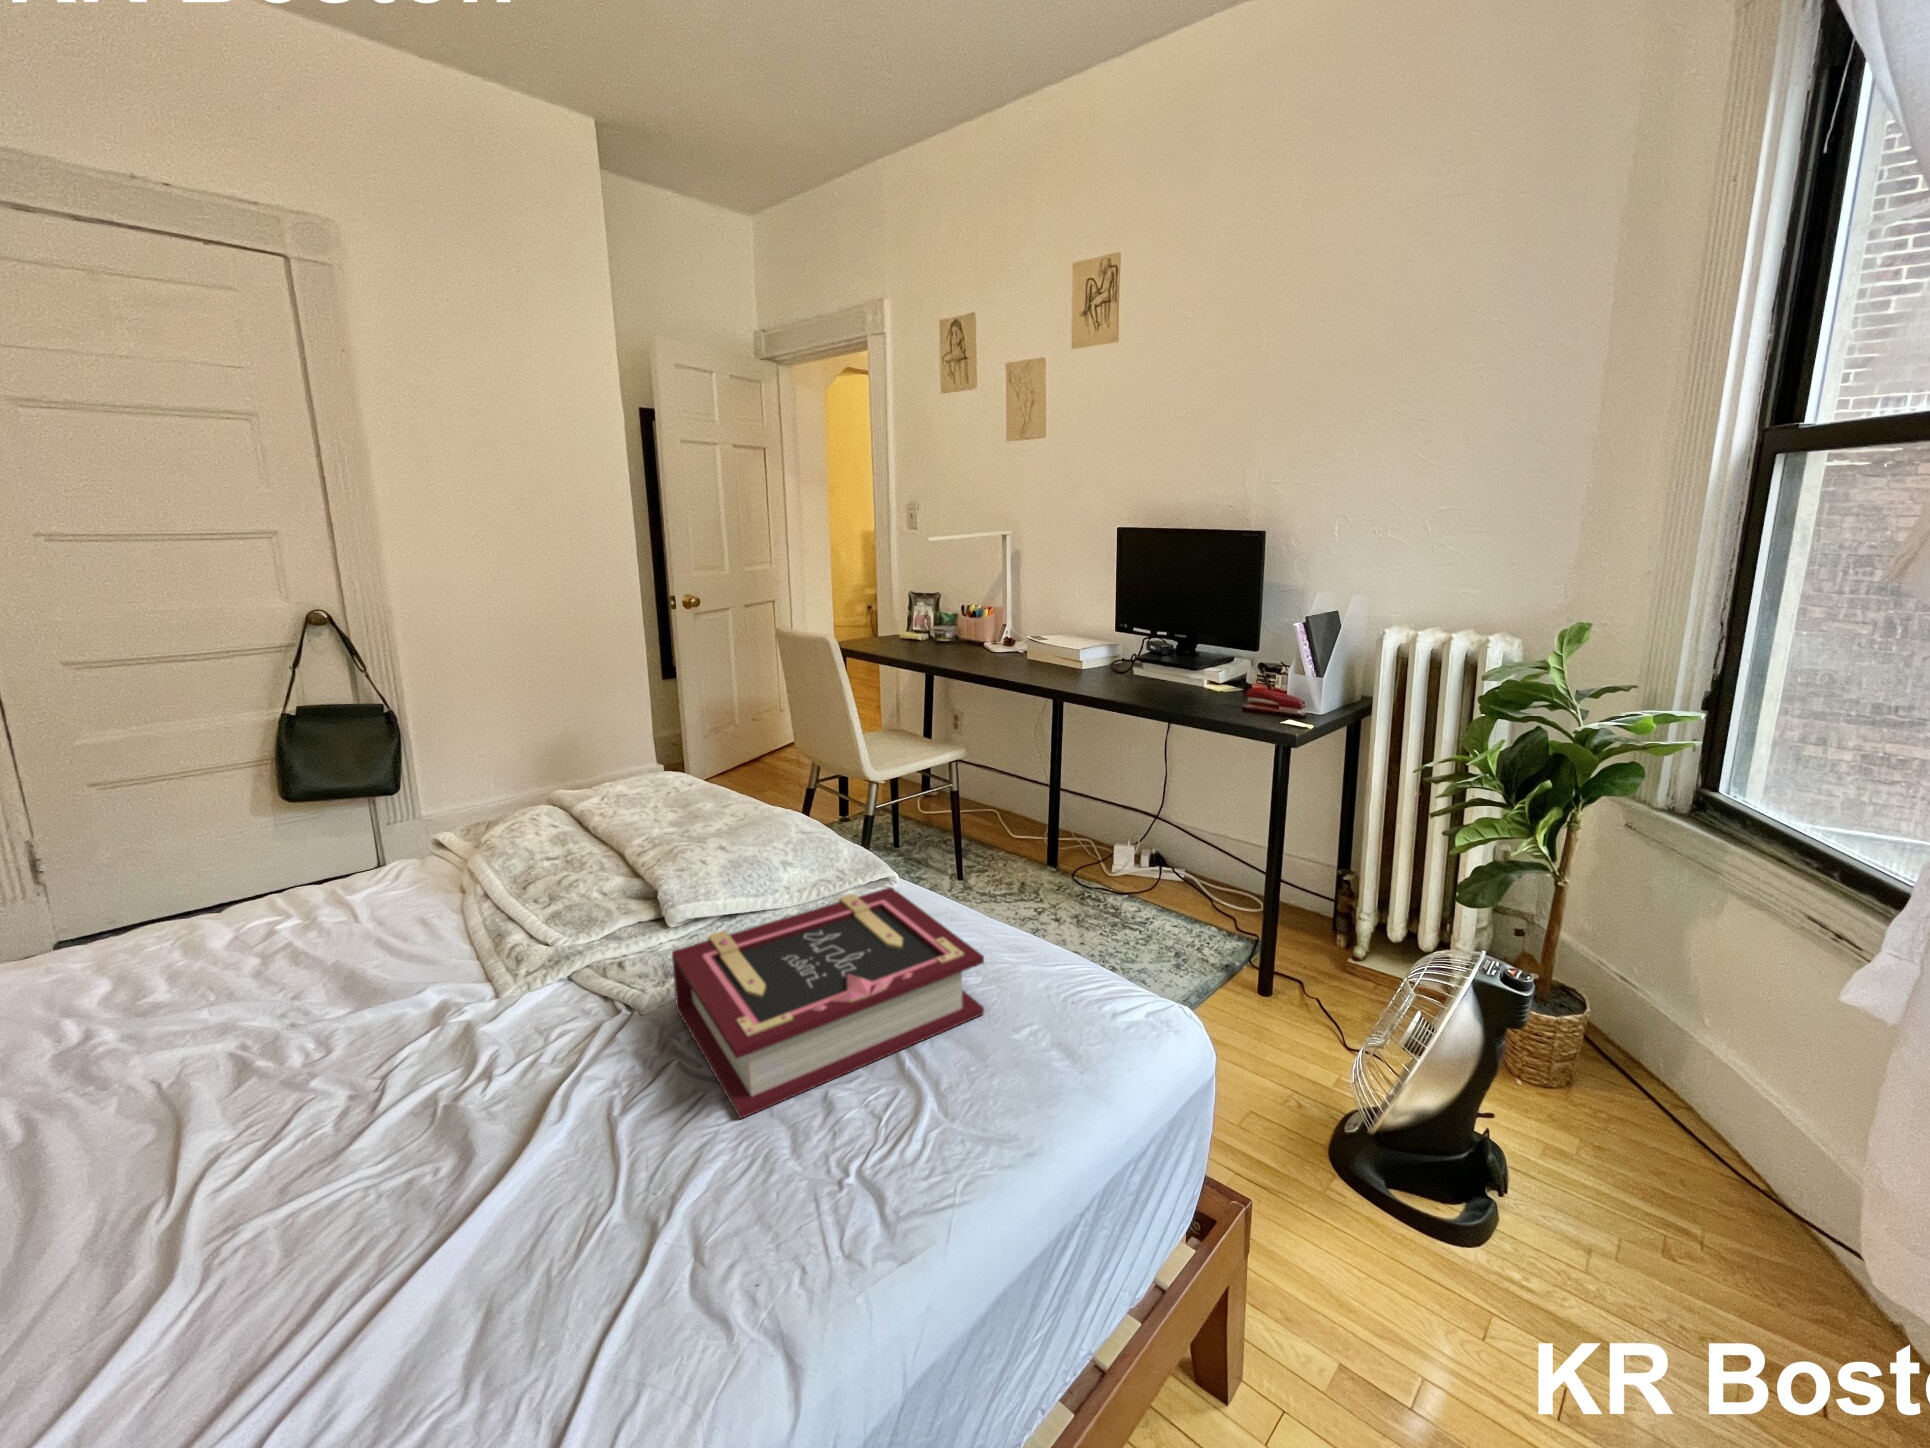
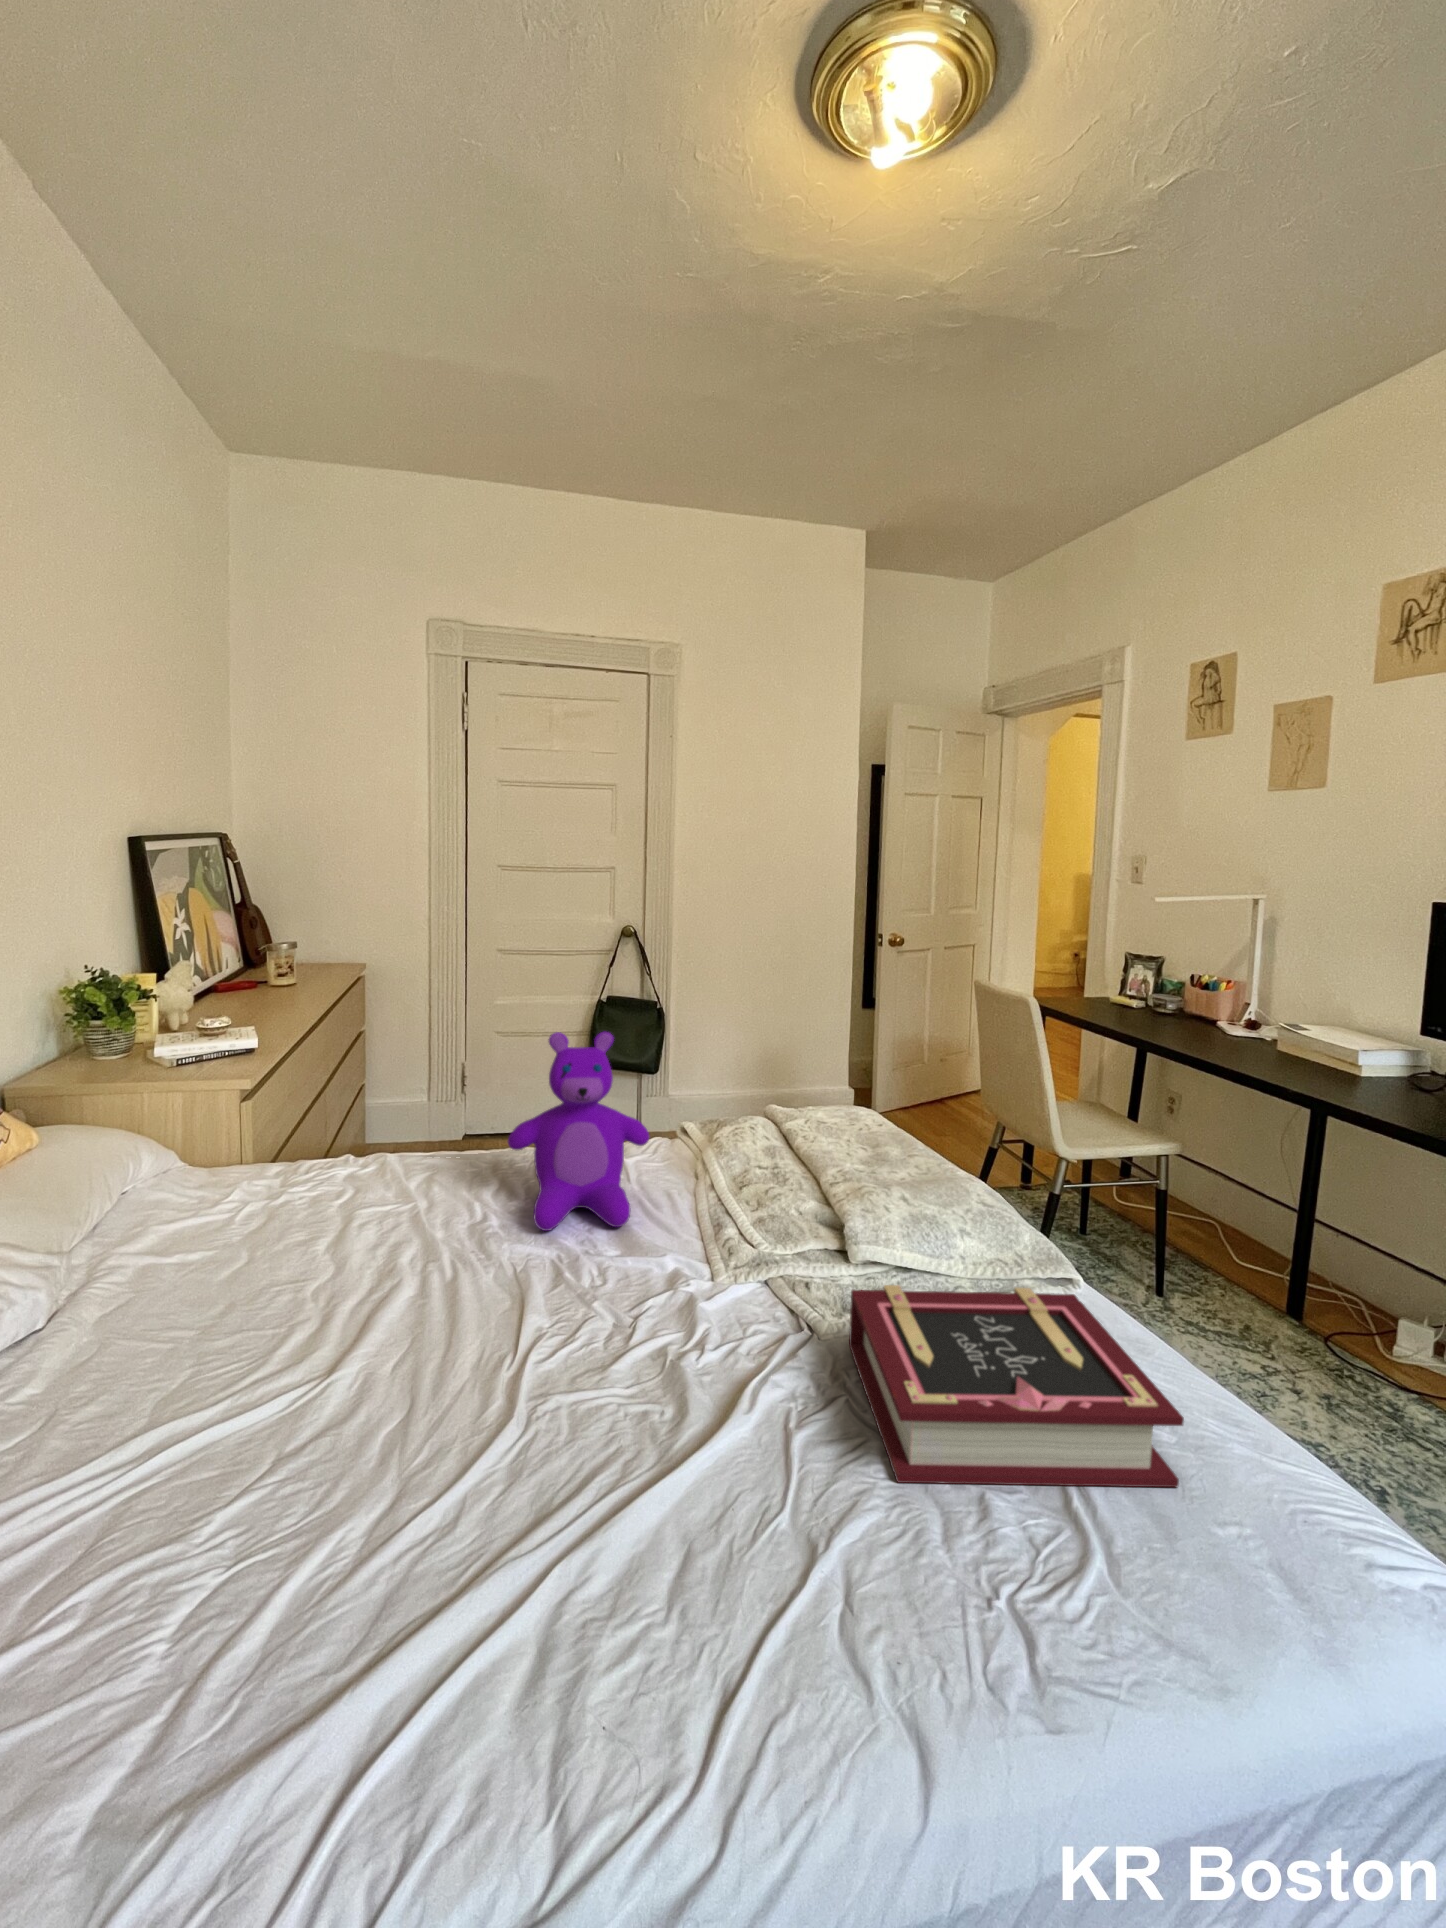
teddy bear: none [107,732,379,1023] -> present [508,1032,649,1231]

